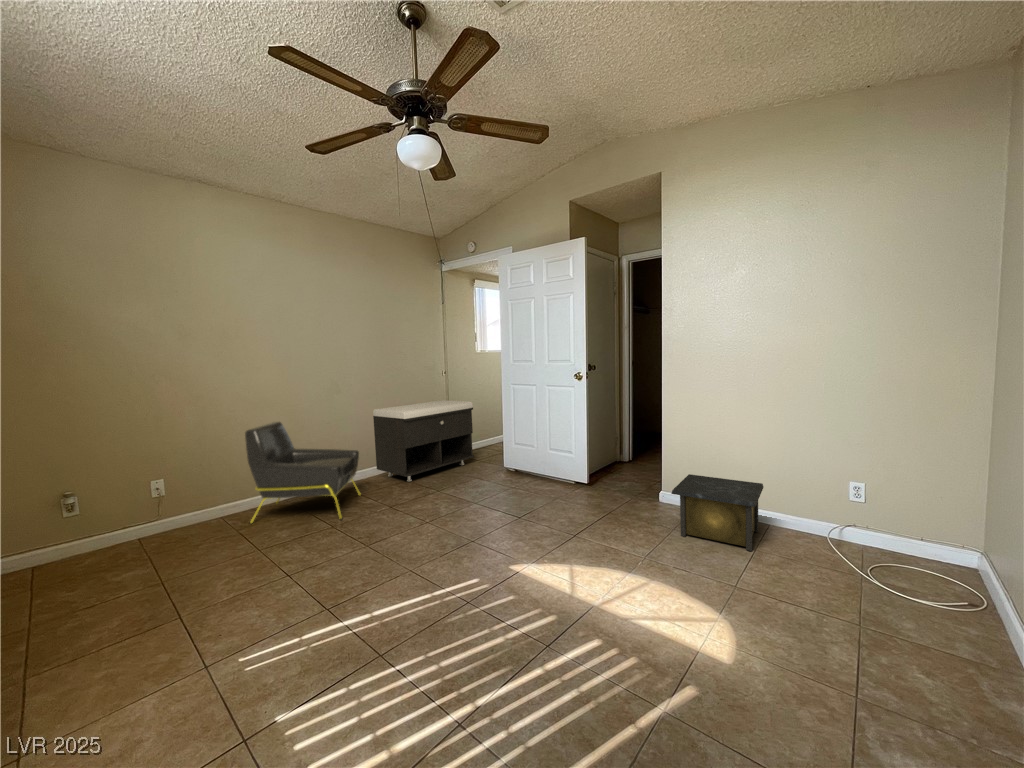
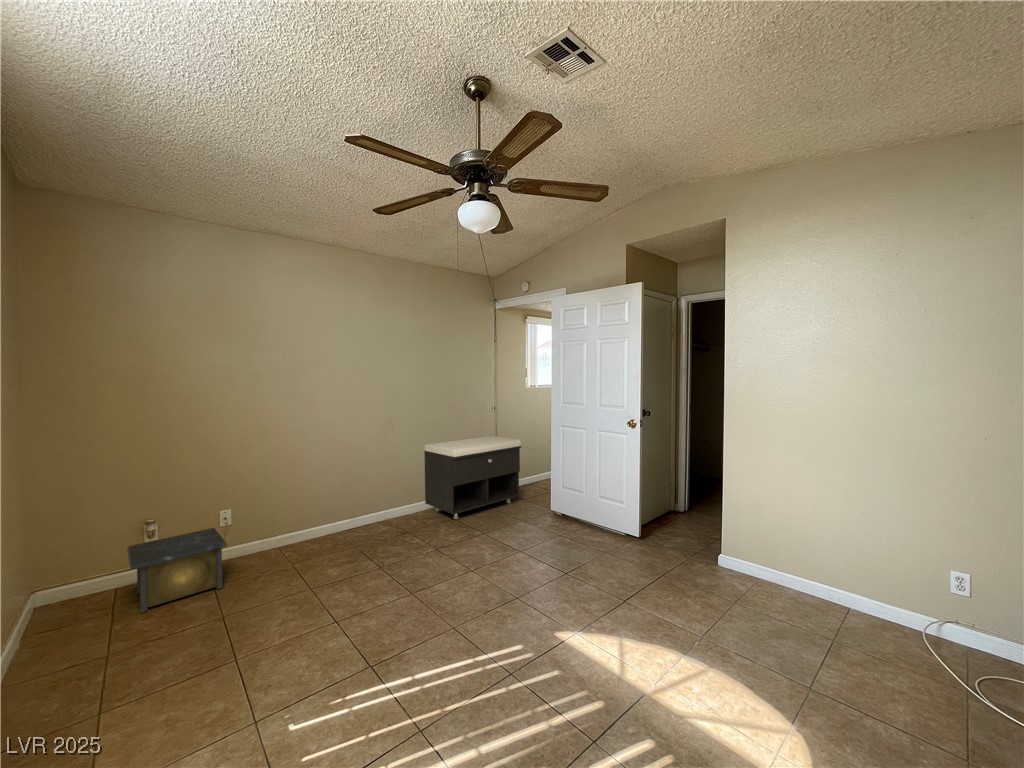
armchair: present [245,422,361,523] -> none [305,456,409,559]
nightstand: present [671,474,763,551] -> present [127,528,227,613]

